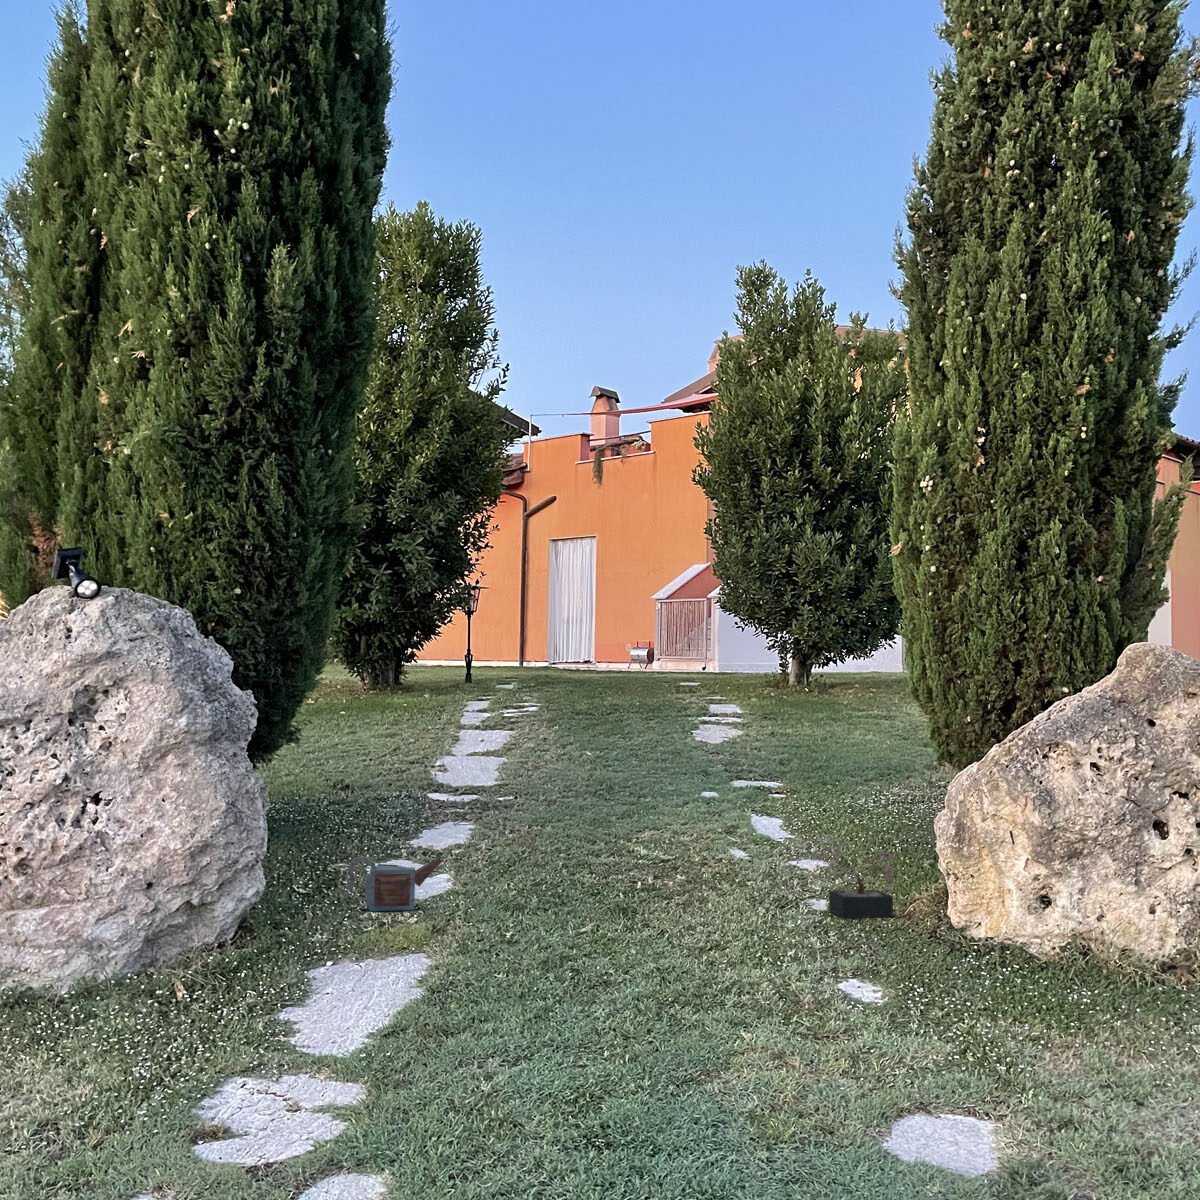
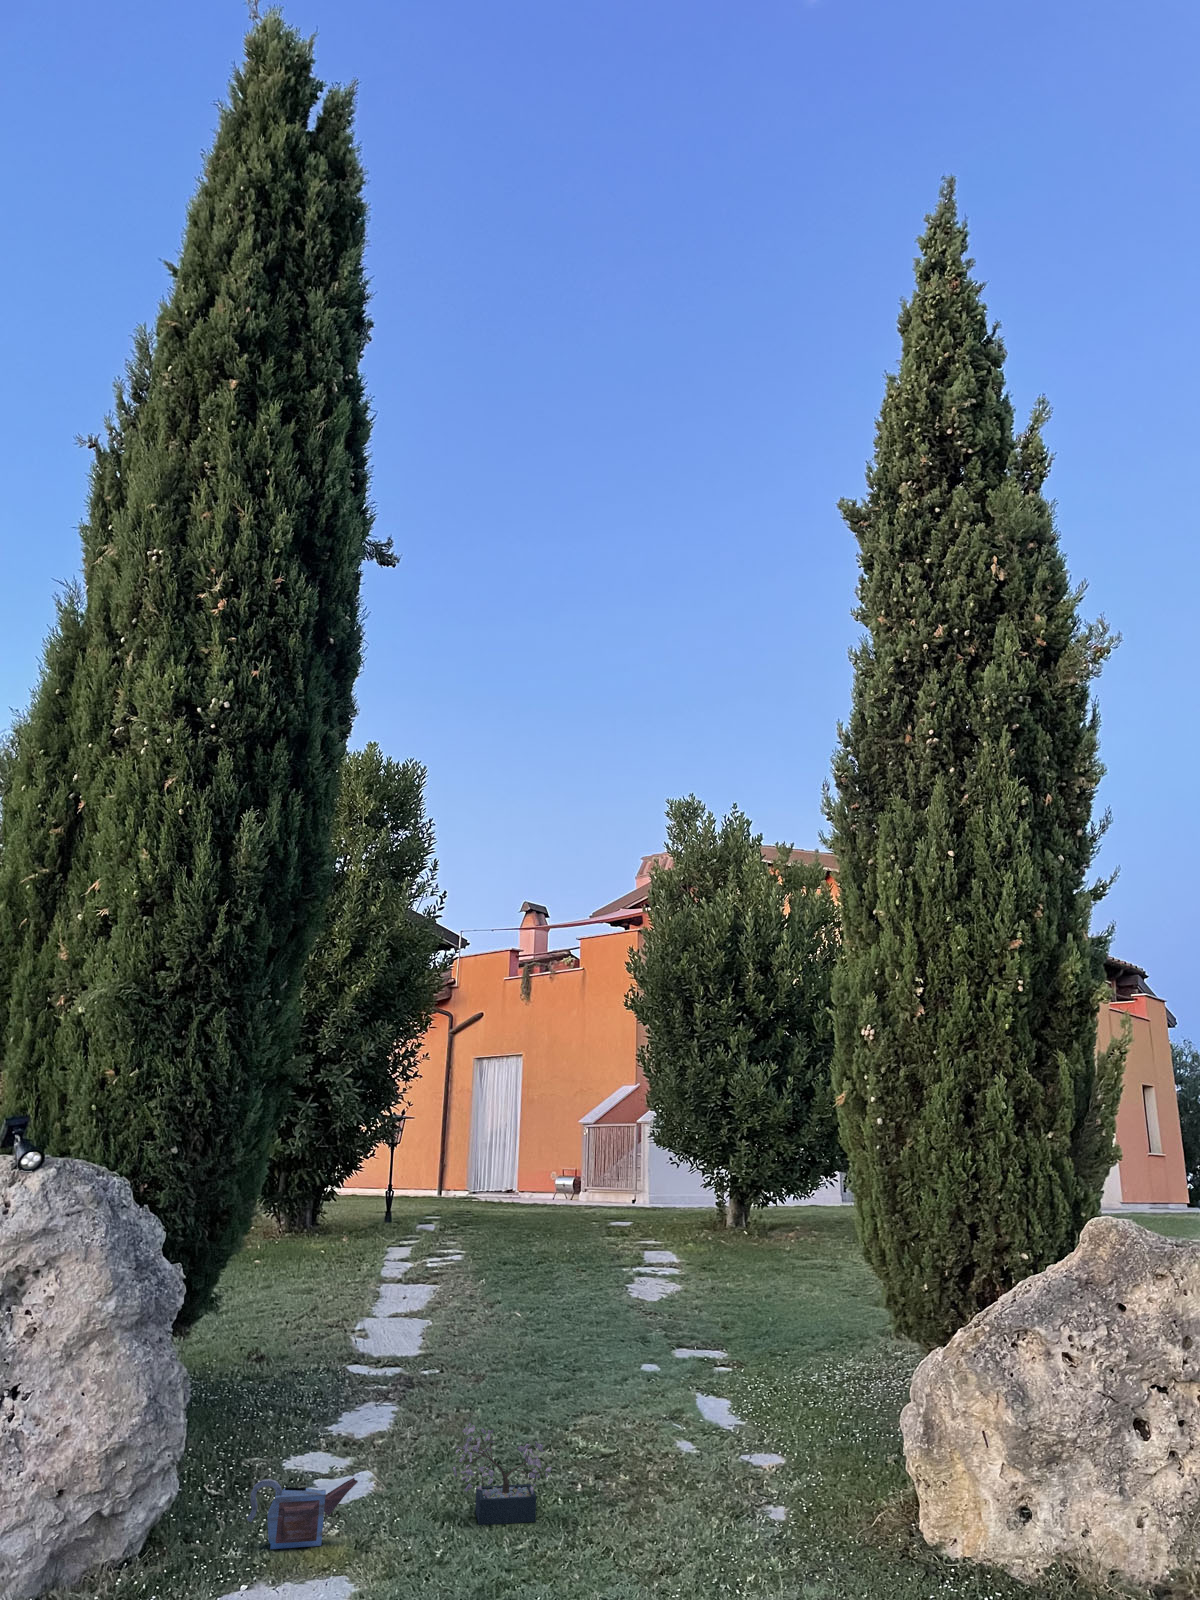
decorative plant: present [811,837,902,918] -> present [453,1423,551,1525]

